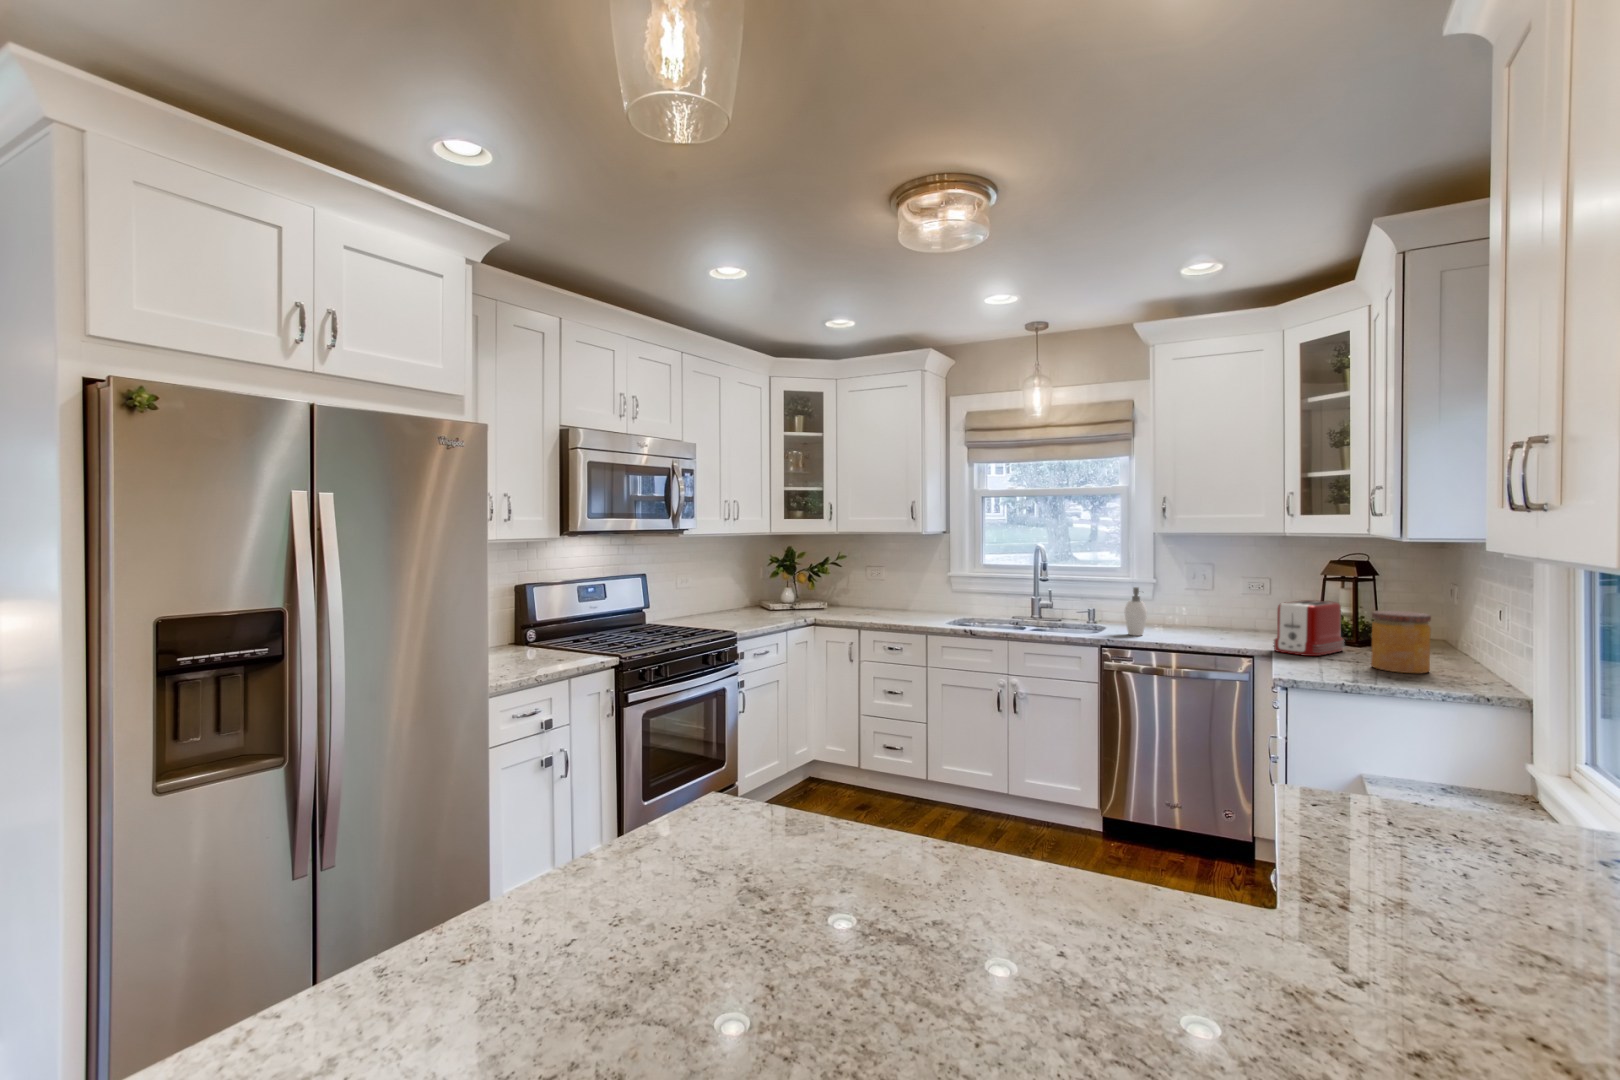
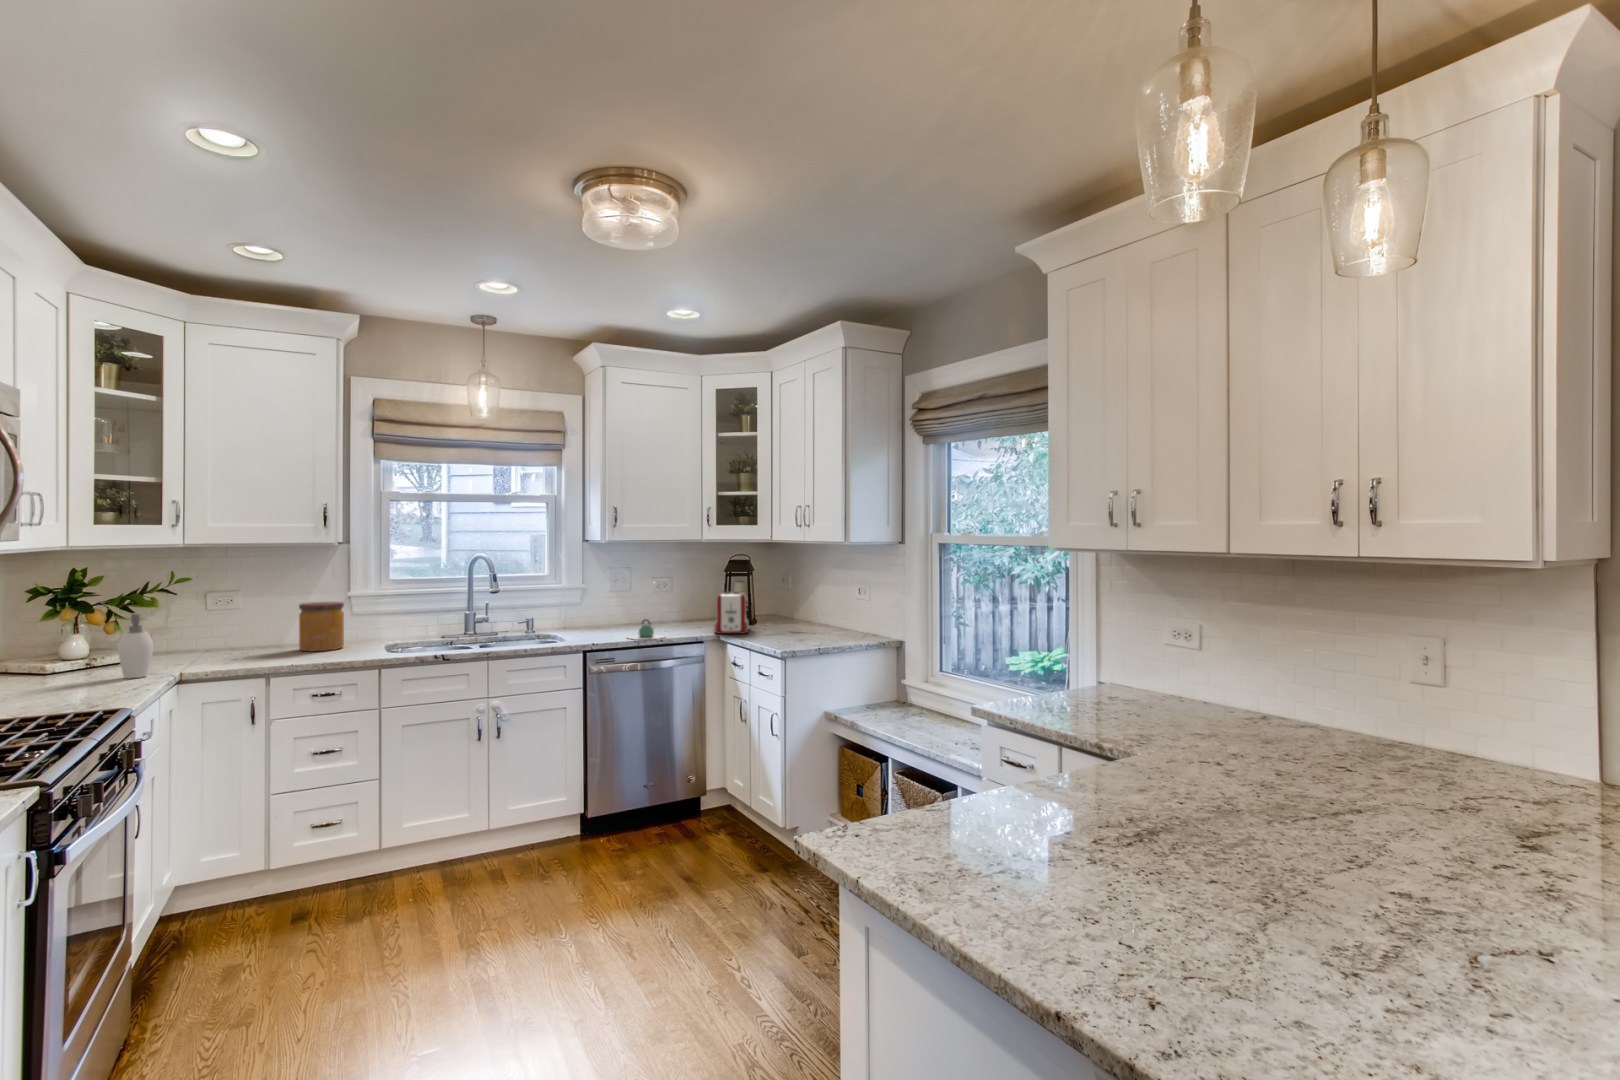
soap dispenser: present [1125,587,1147,636] -> present [117,614,153,678]
jar: present [1371,610,1431,673] -> present [299,602,344,651]
teapot: none [1156,622,1202,646] -> present [628,619,664,640]

